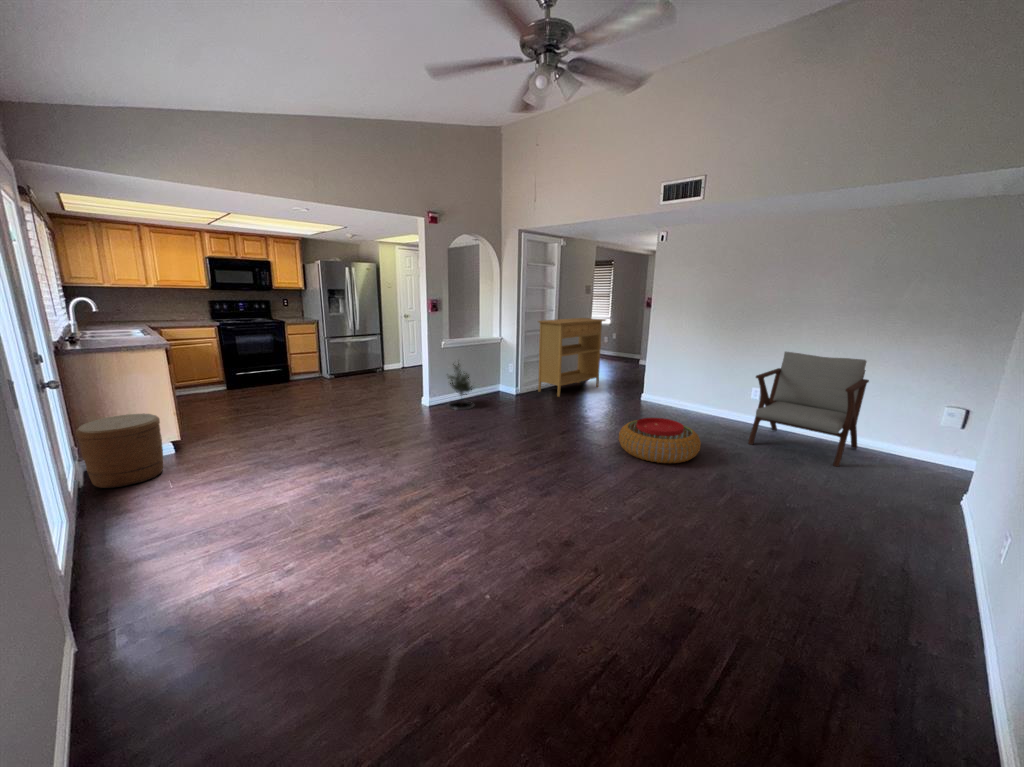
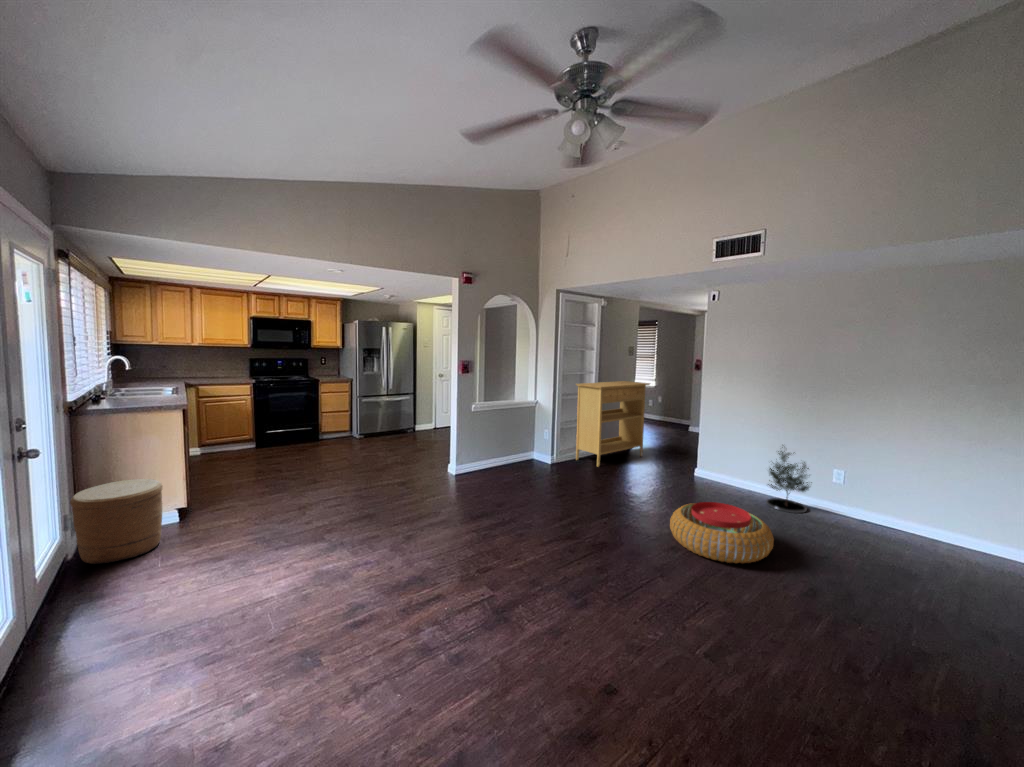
lounge chair: present [748,352,869,467] -> none [832,427,989,580]
potted tree: present [448,362,474,410] -> present [766,447,812,513]

